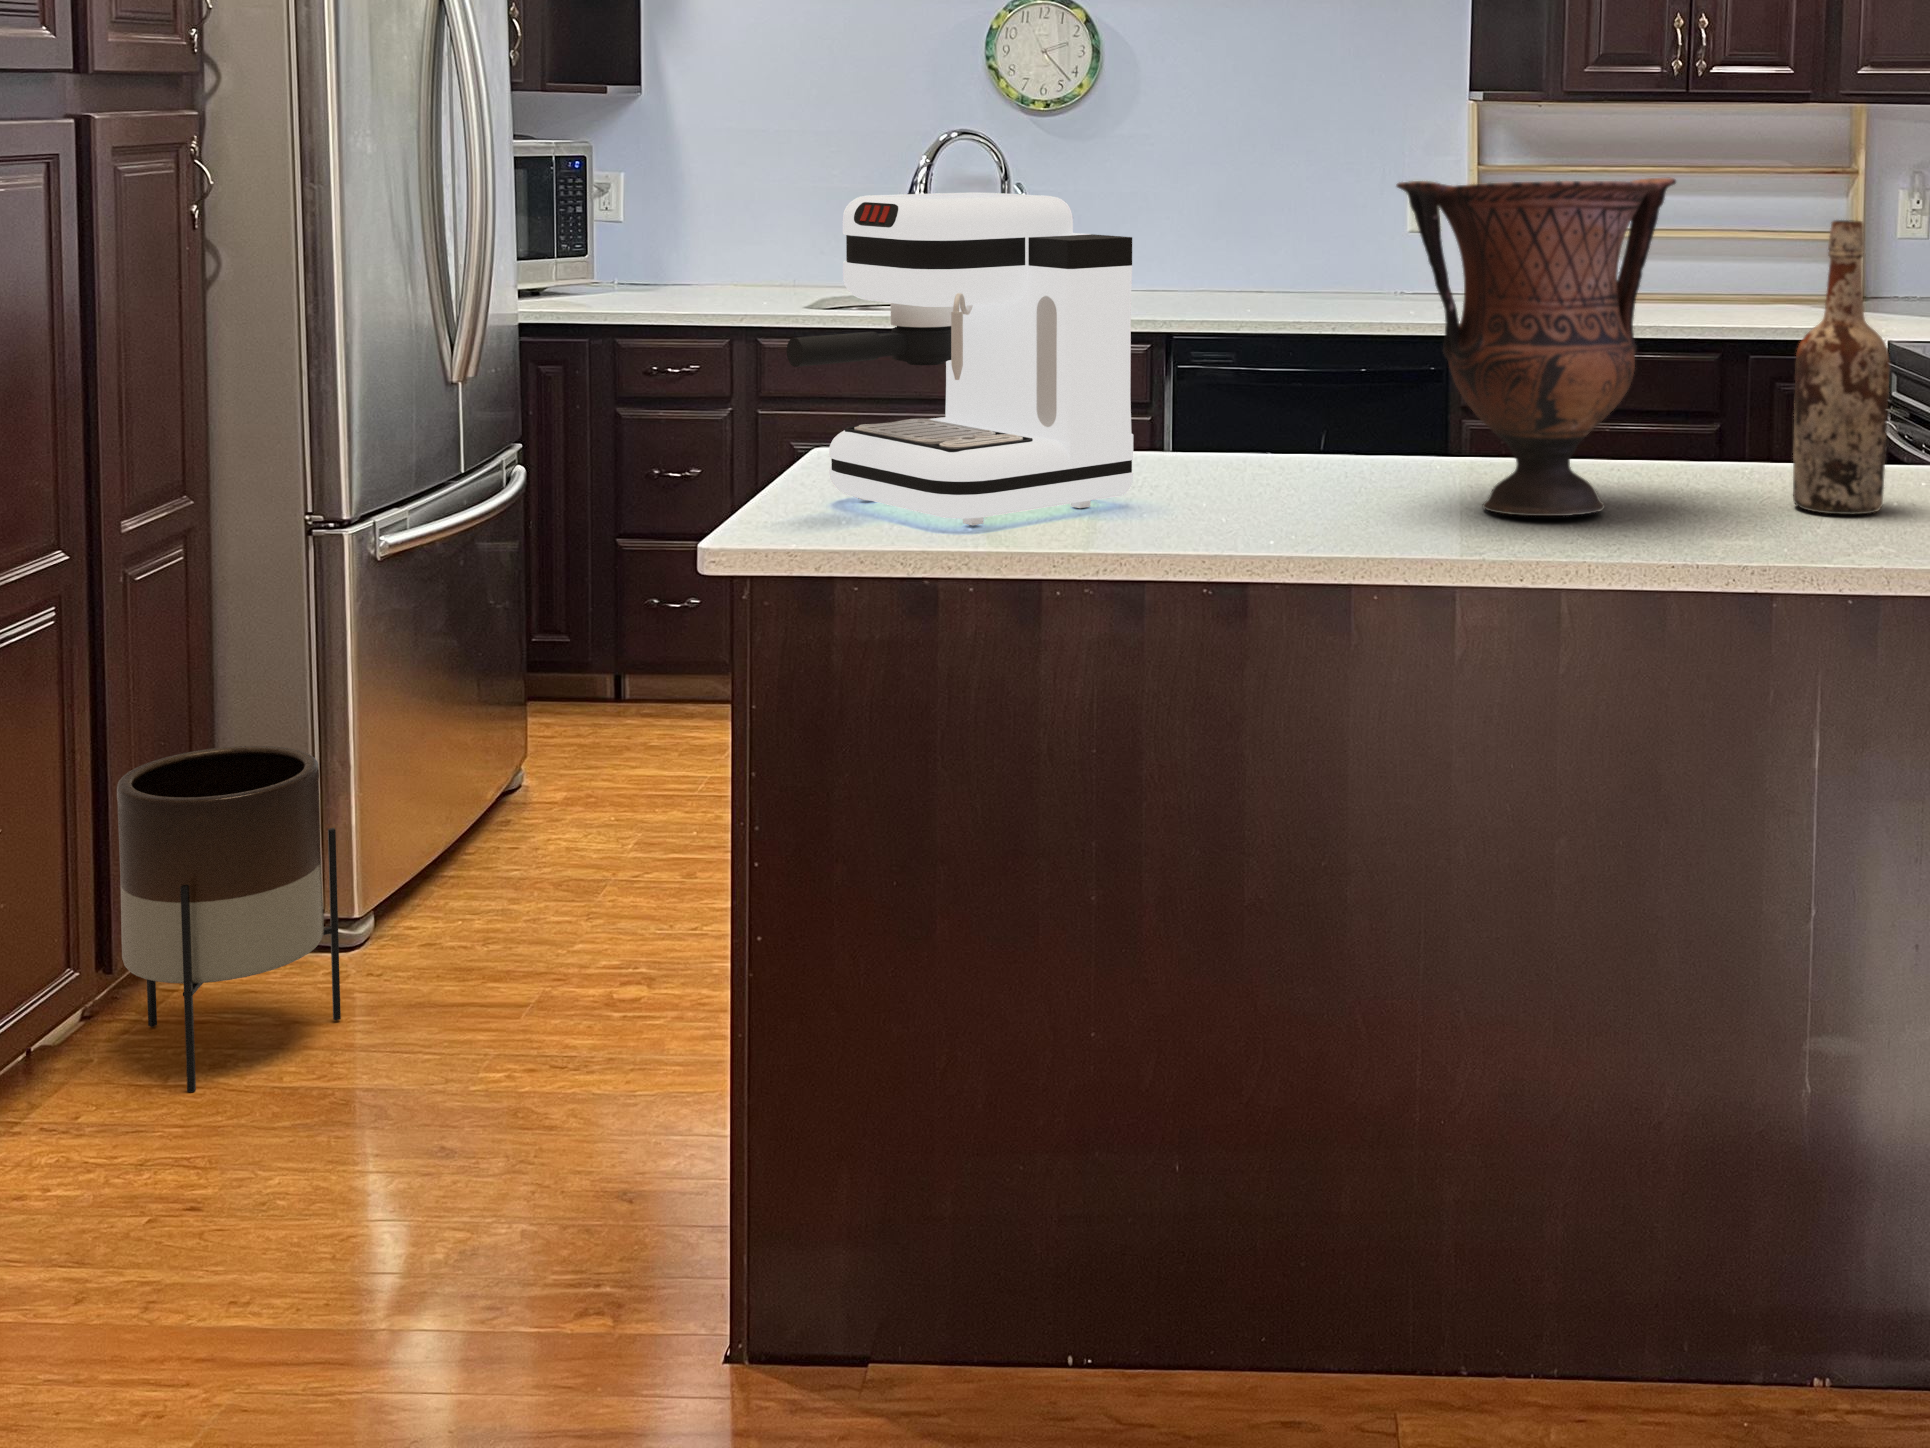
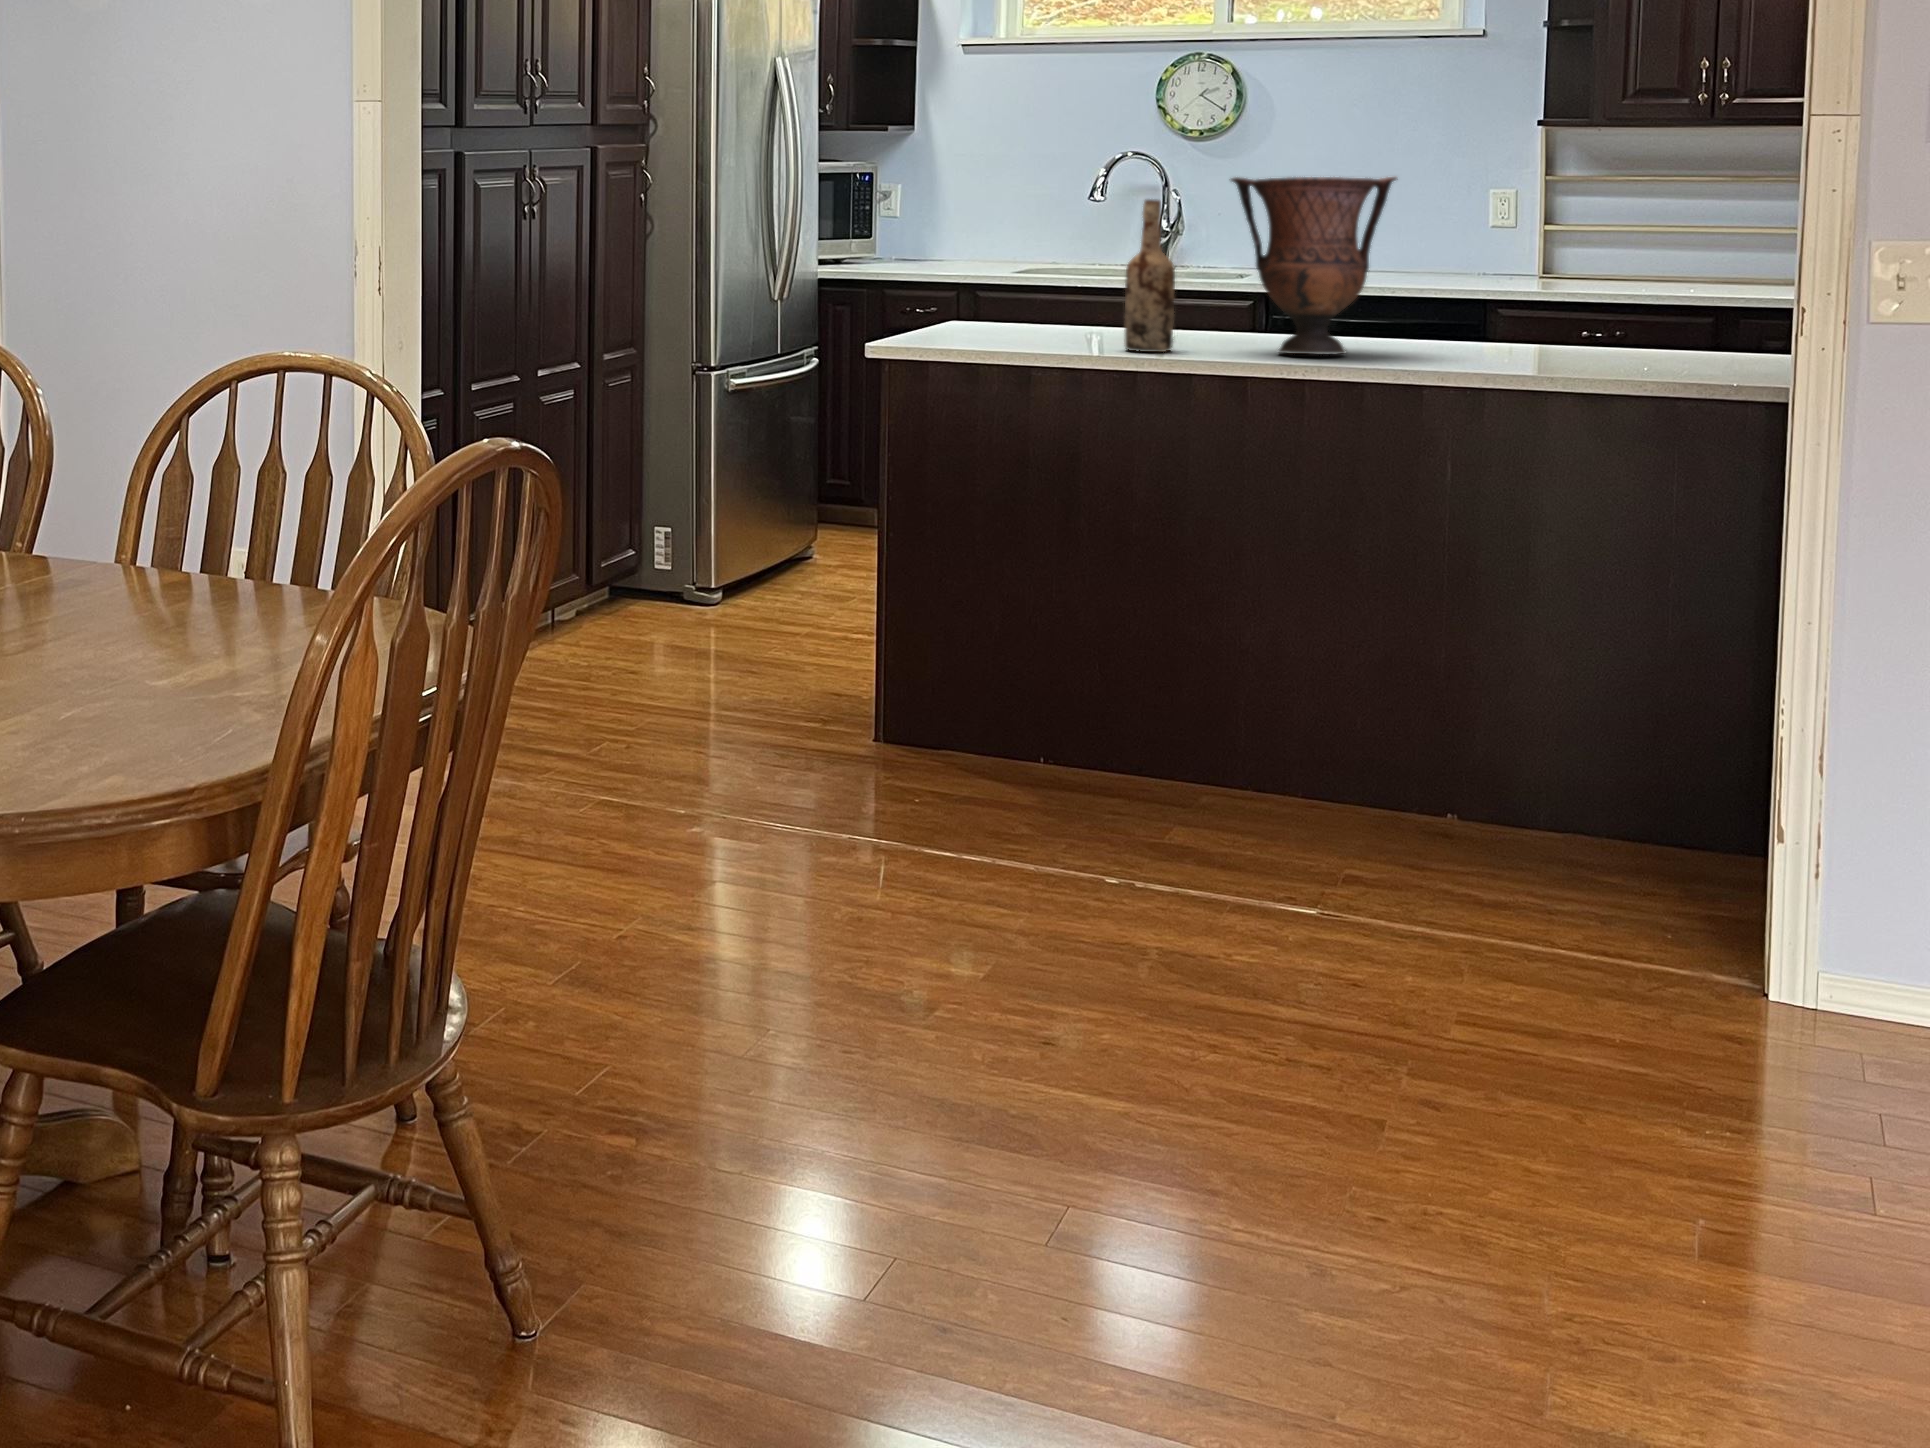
coffee maker: present [787,193,1133,525] -> none [912,184,1093,346]
wine bottle: present [1793,220,1890,515] -> present [1124,199,1175,352]
planter: present [117,746,341,1092] -> none [599,476,702,638]

